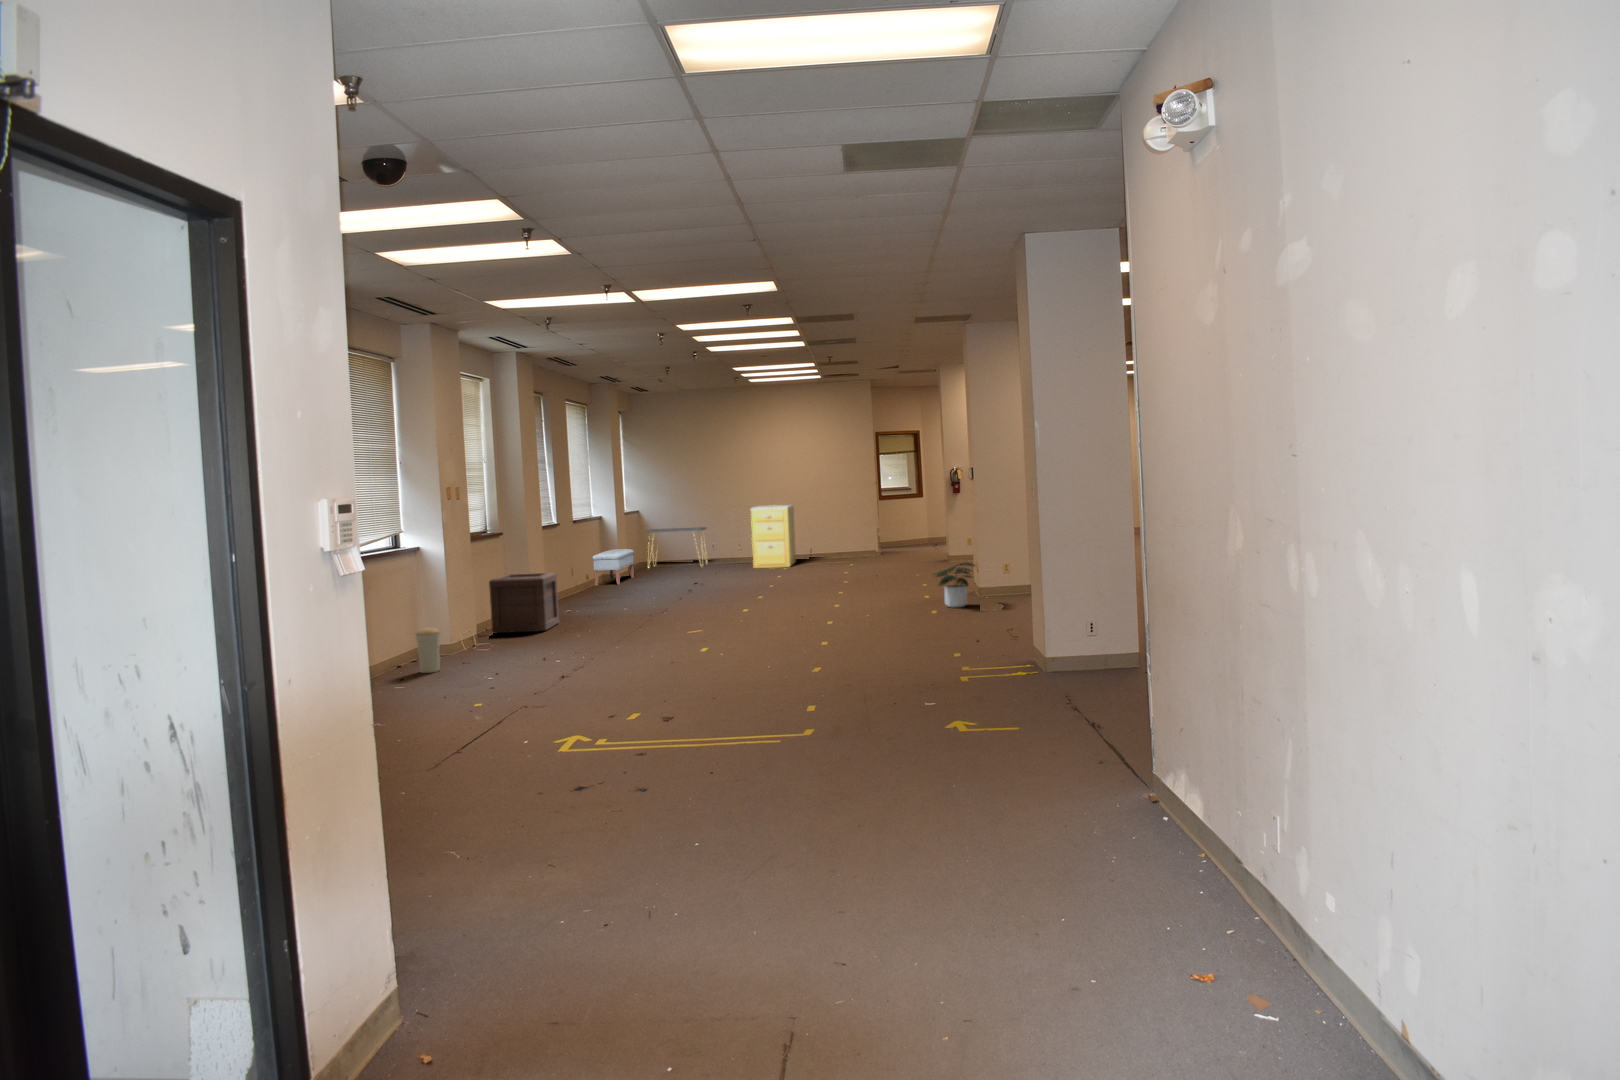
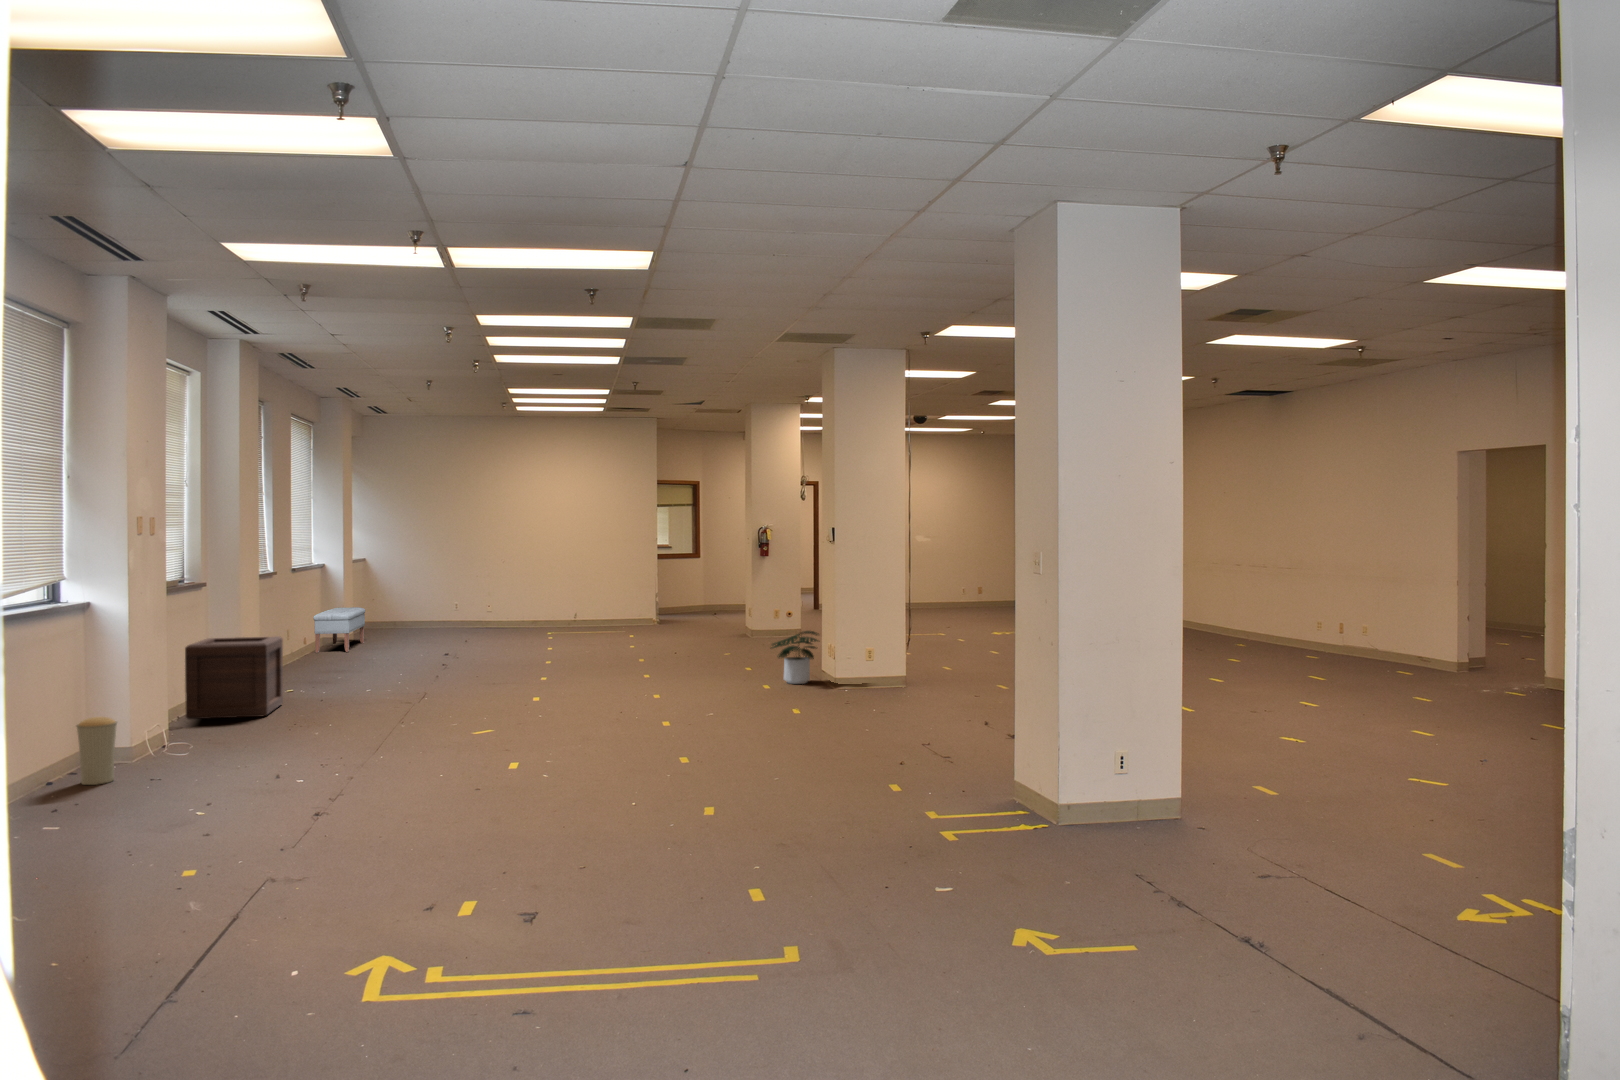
filing cabinet: present [751,505,796,568] -> none [514,560,563,633]
desk: present [646,527,707,568] -> none [377,583,454,632]

